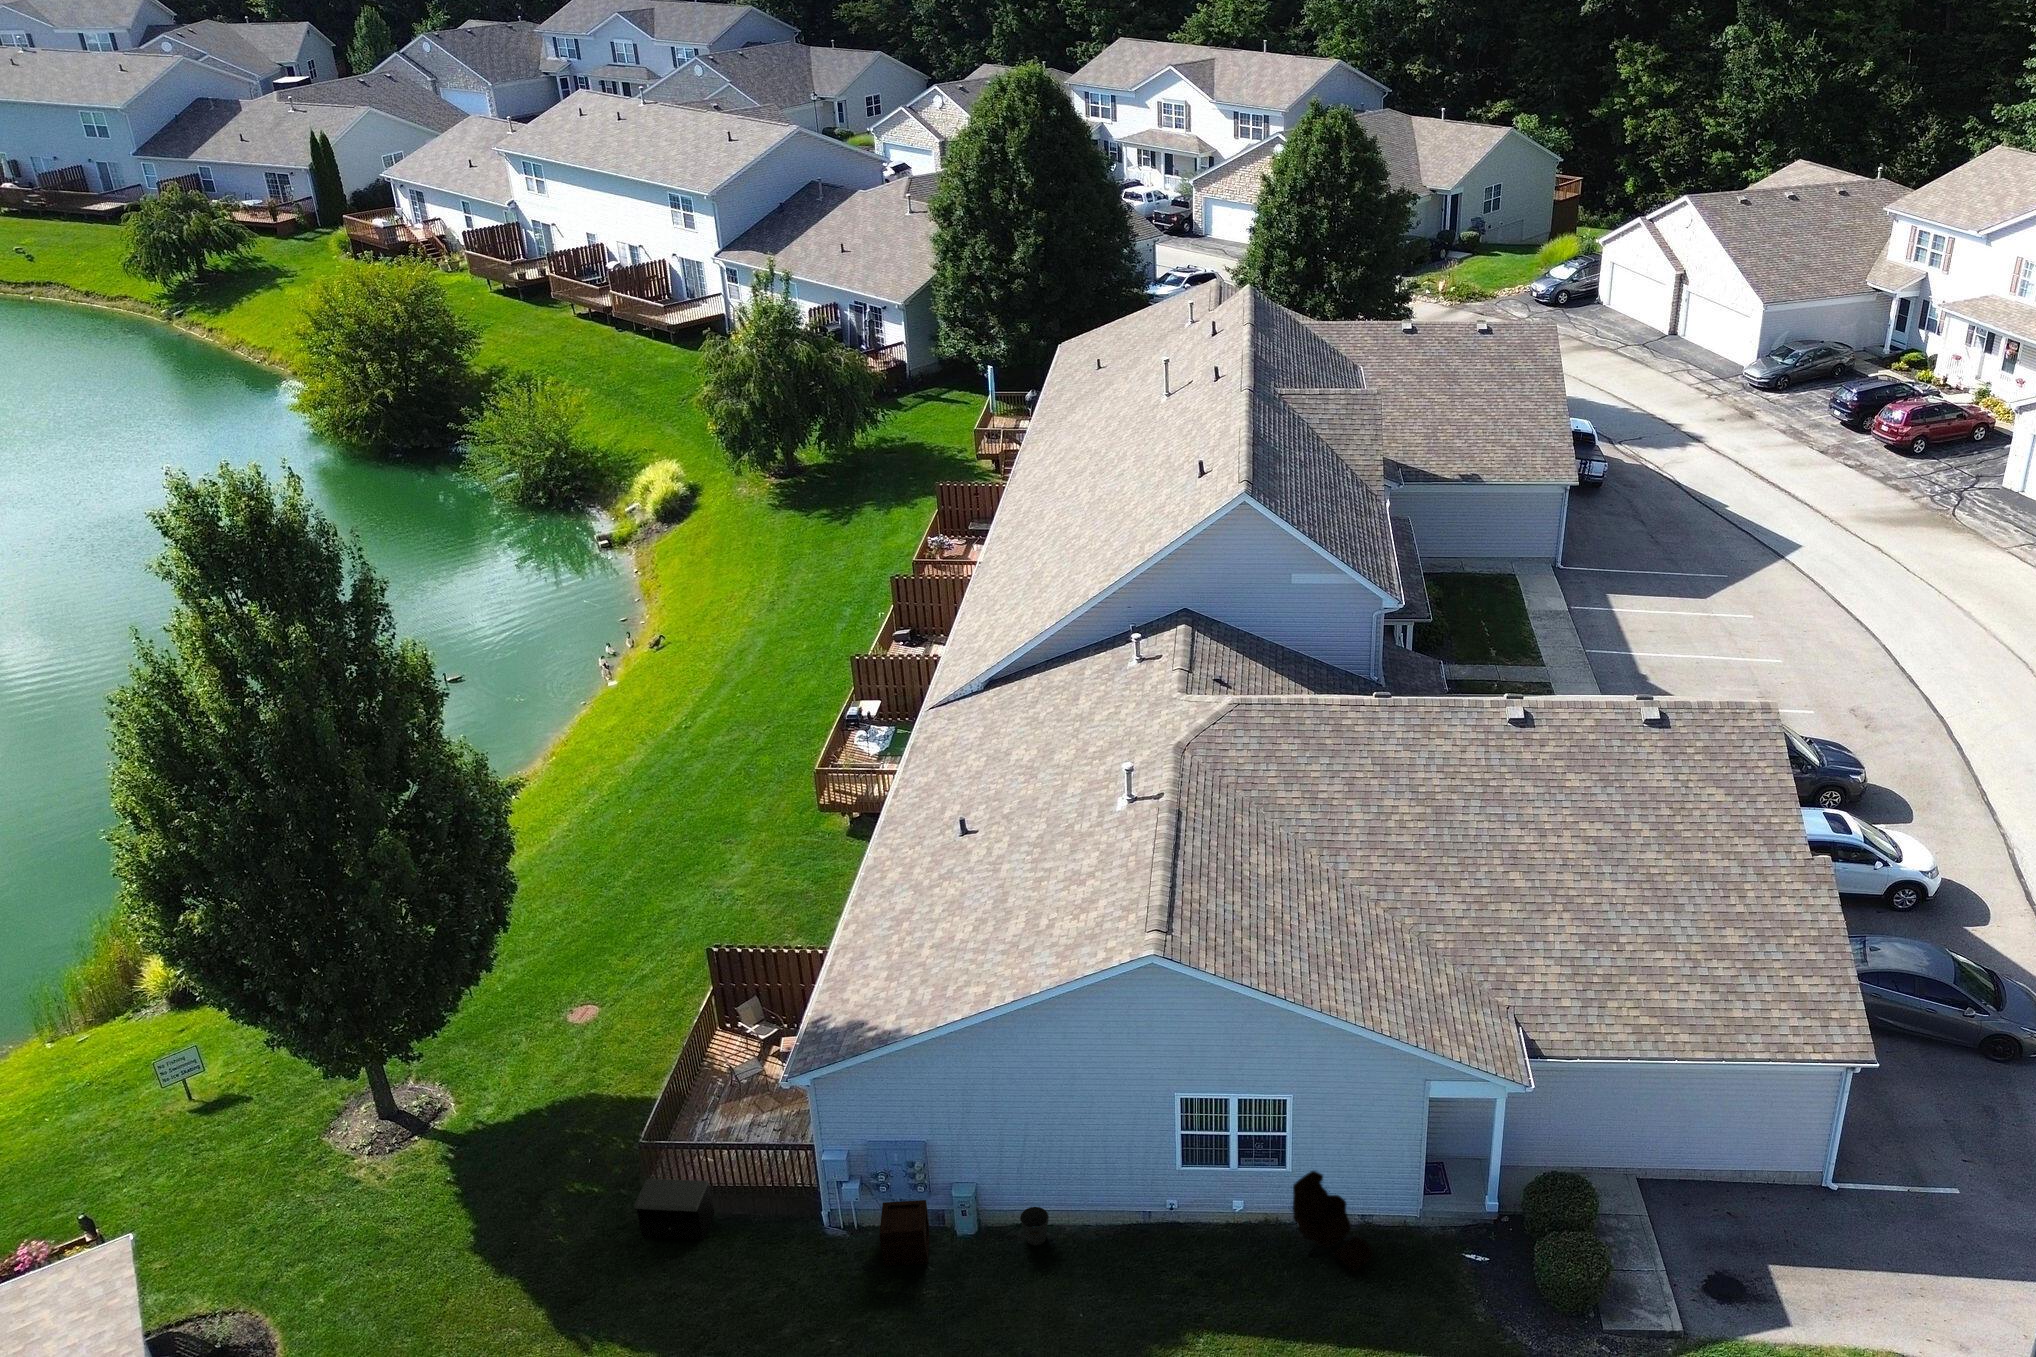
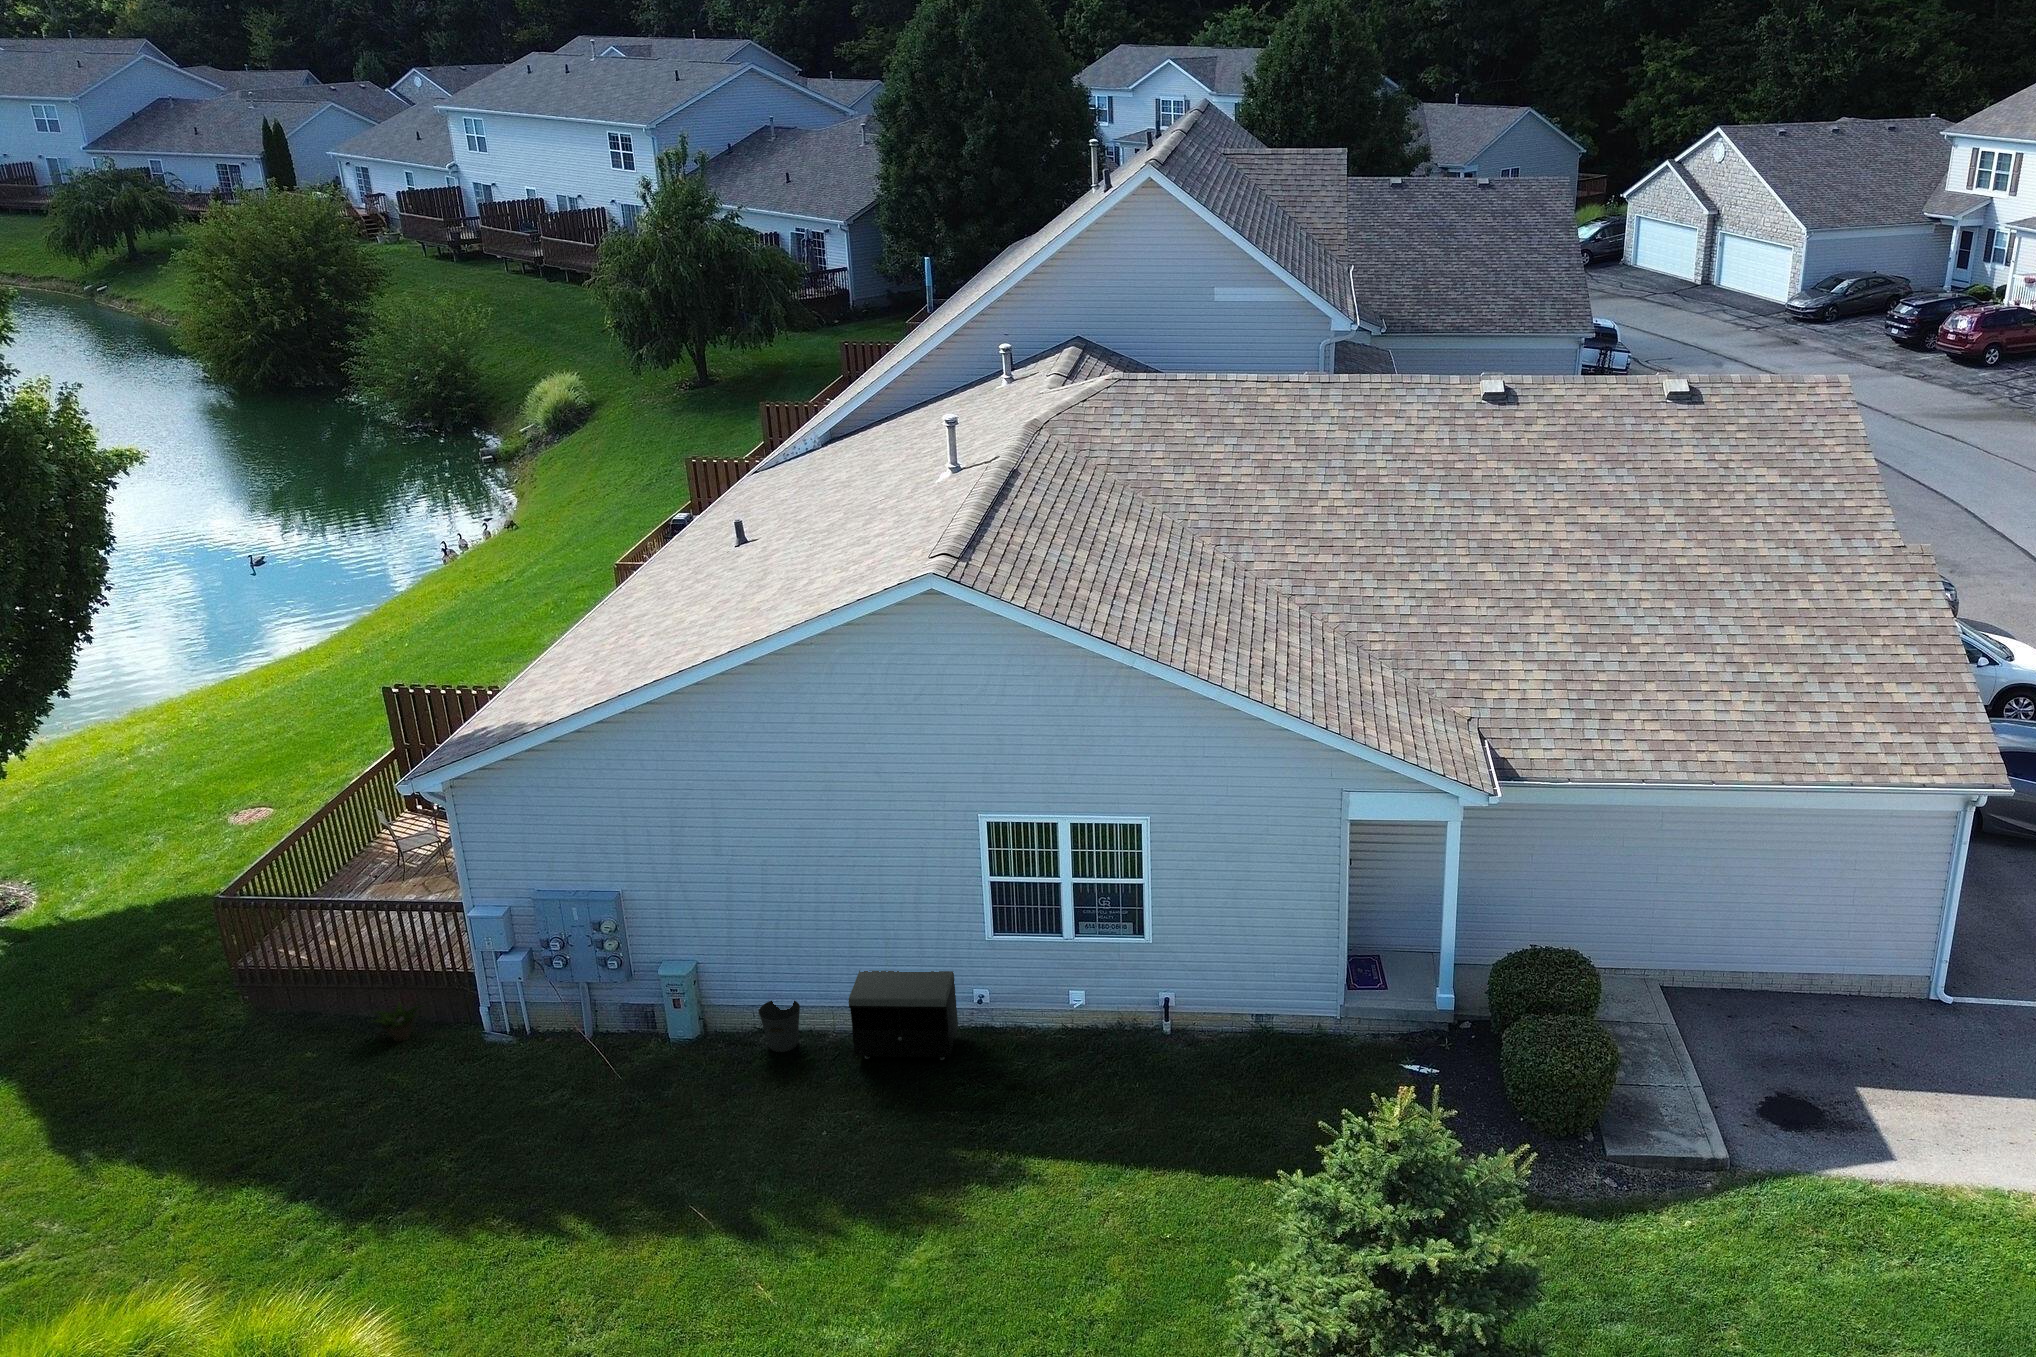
lounge chair: present [1293,1171,1373,1275] -> none [1150,942,1266,1092]
storage bench: present [634,1179,714,1240] -> present [848,970,958,1060]
wooden crate: present [879,1200,930,1266] -> none [547,983,635,1072]
decorative plant: none [743,1209,781,1240] -> present [373,1002,422,1041]

